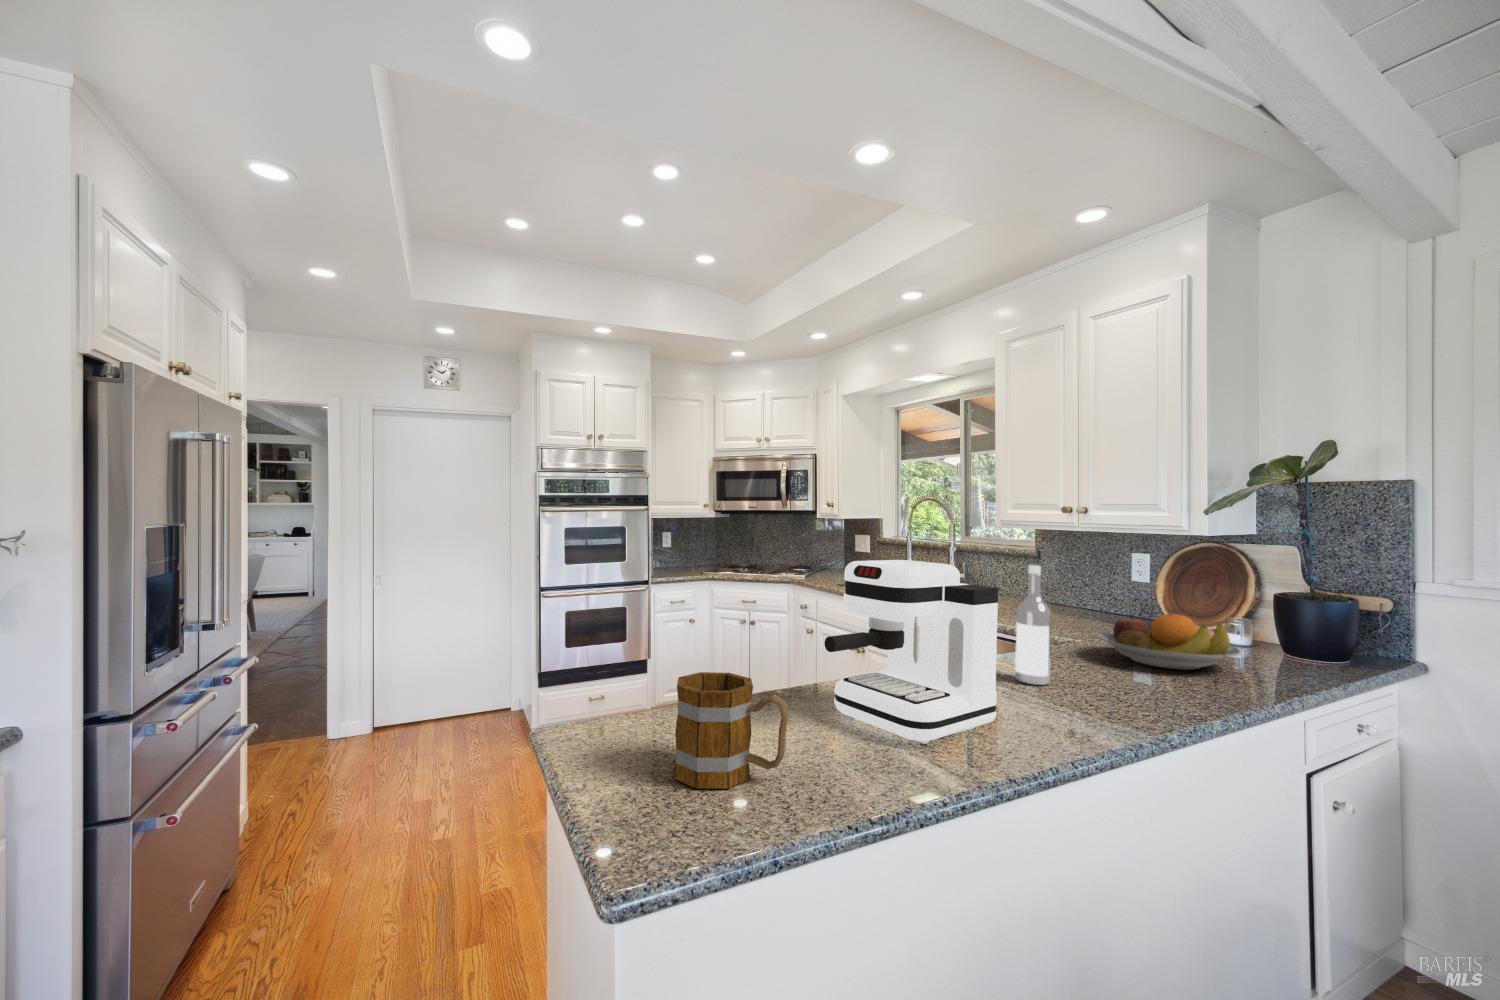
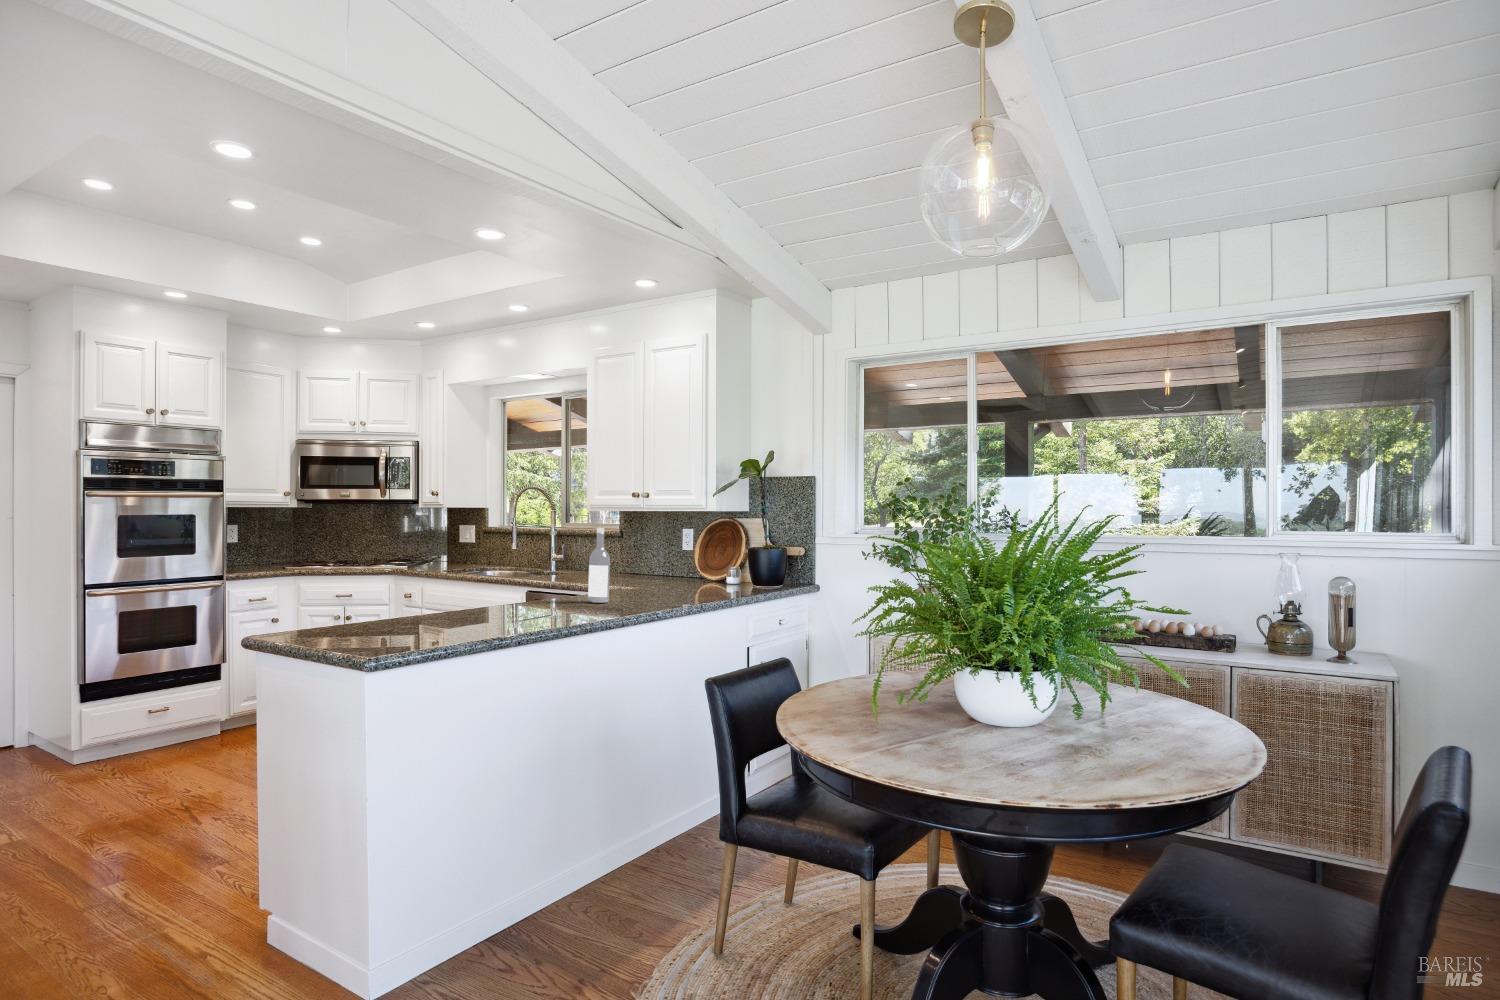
coffee maker: present [824,560,998,744] -> none [470,521,572,621]
fruit bowl: present [1097,614,1241,670] -> none [645,560,722,594]
mug: present [674,672,788,789] -> none [384,582,456,637]

